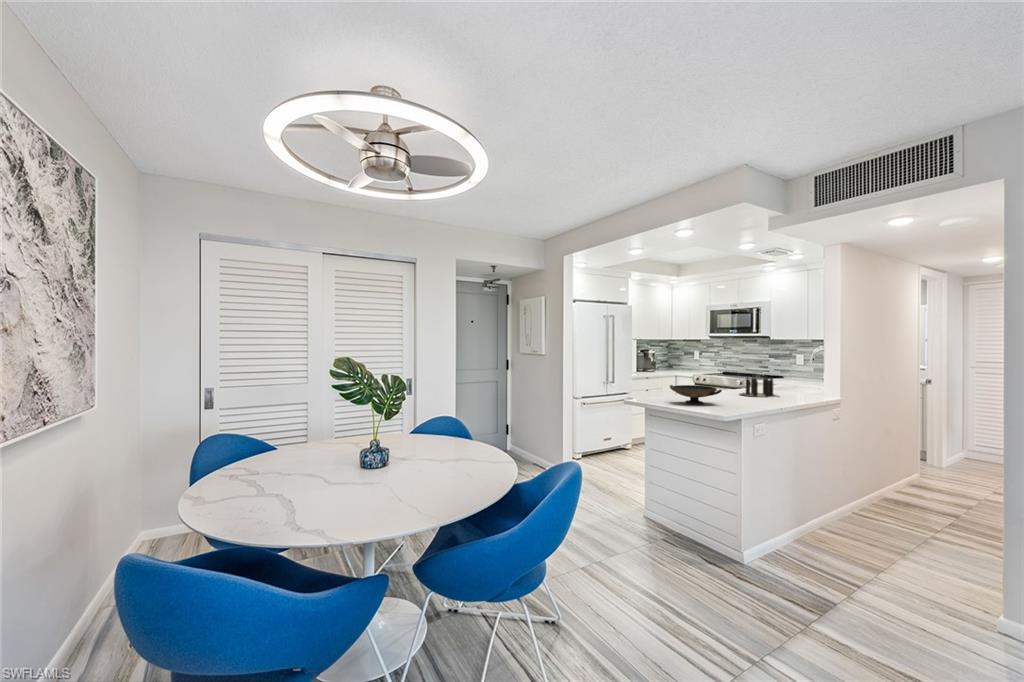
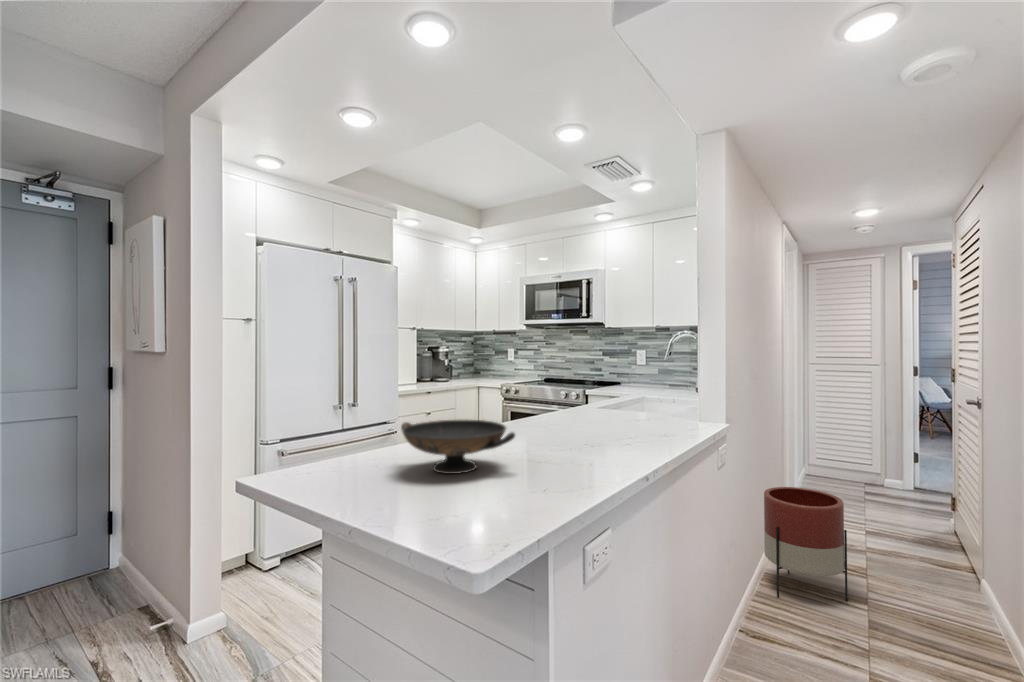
candle: present [740,376,778,397] -> none [558,385,651,431]
planter: none [882,446,943,519] -> present [764,487,848,601]

